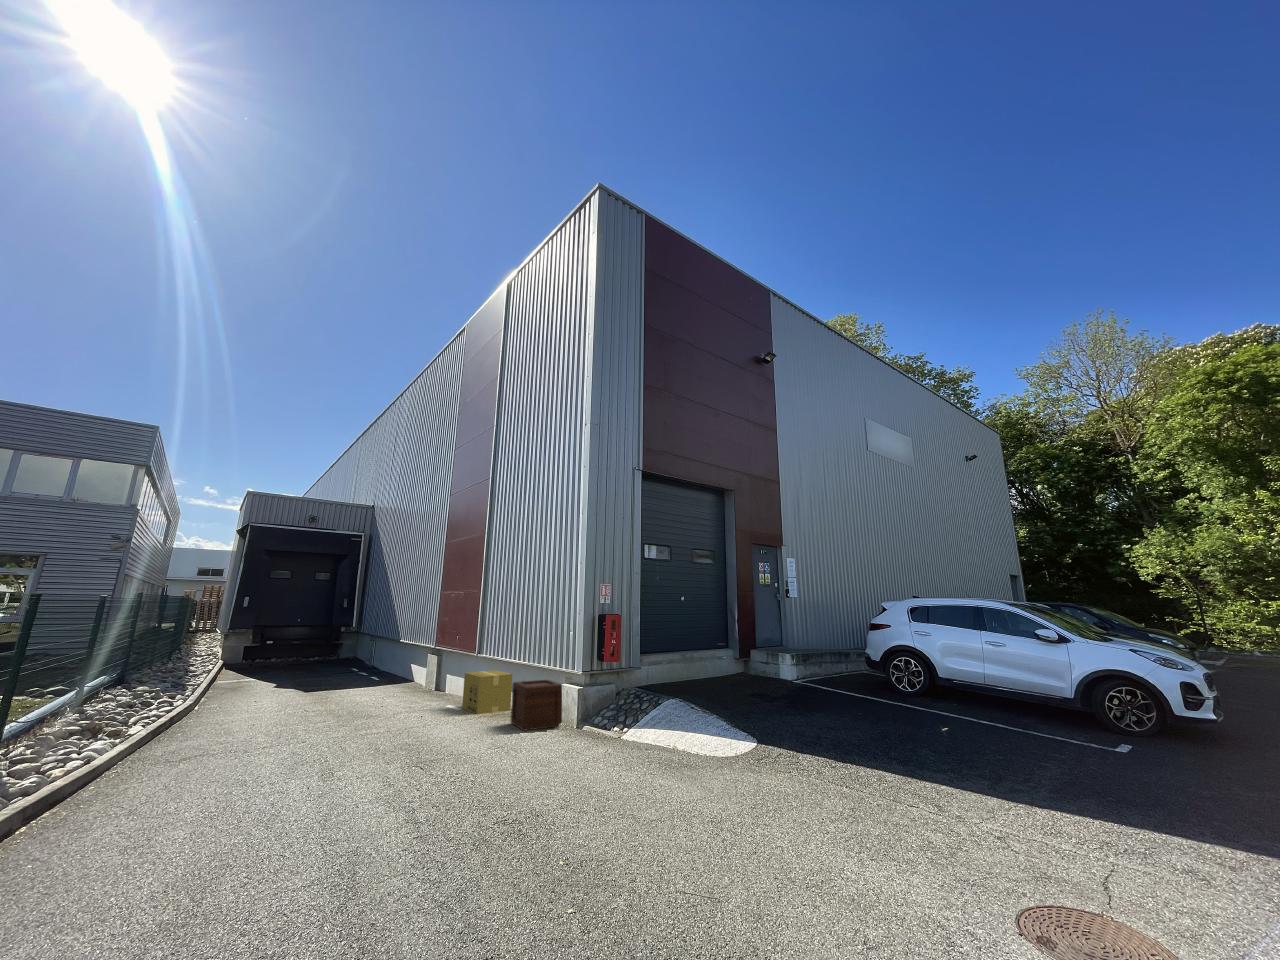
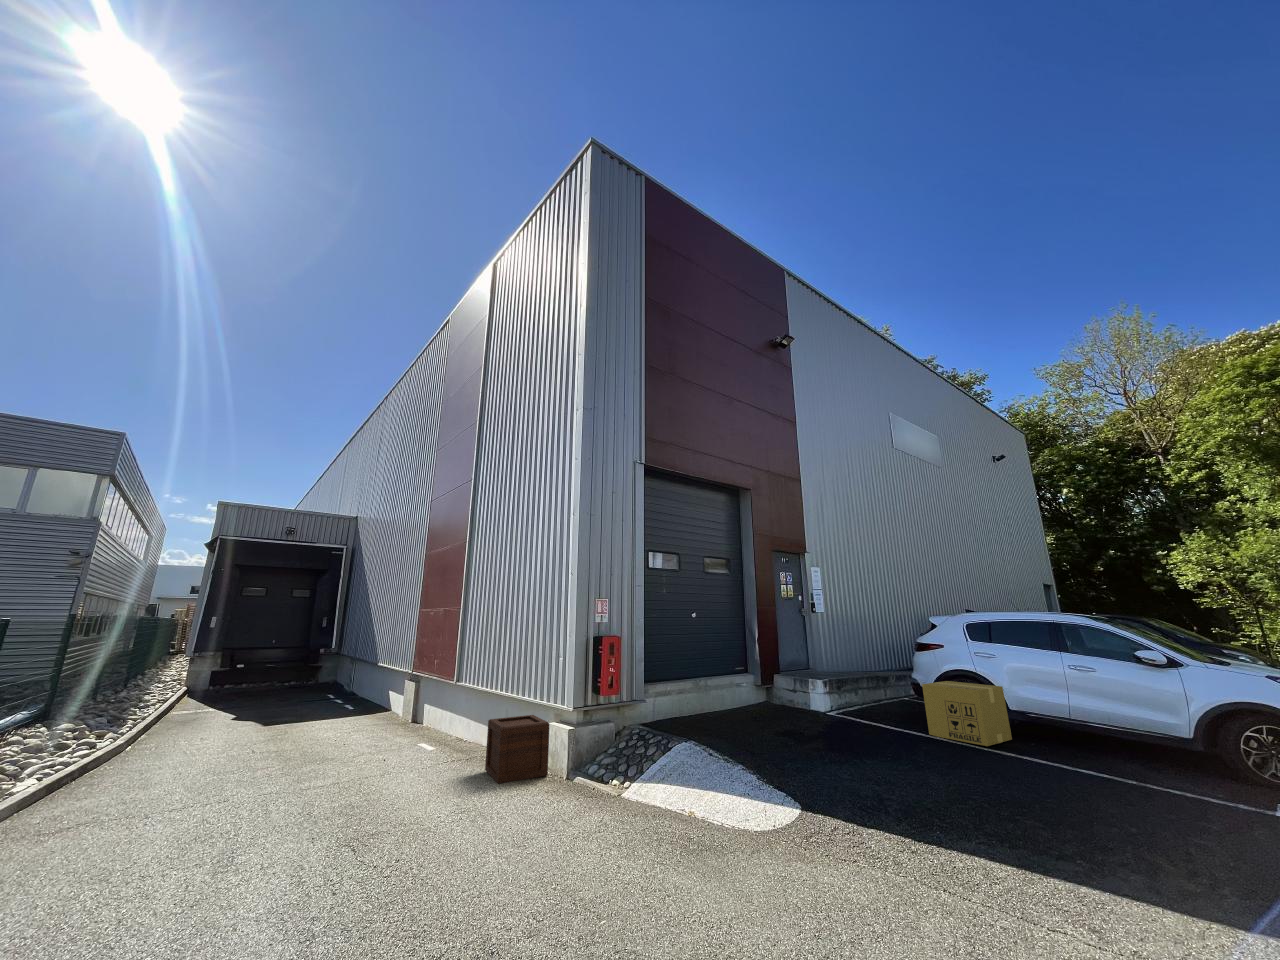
cardboard box: present [462,670,512,714] -> present [922,681,1012,746]

